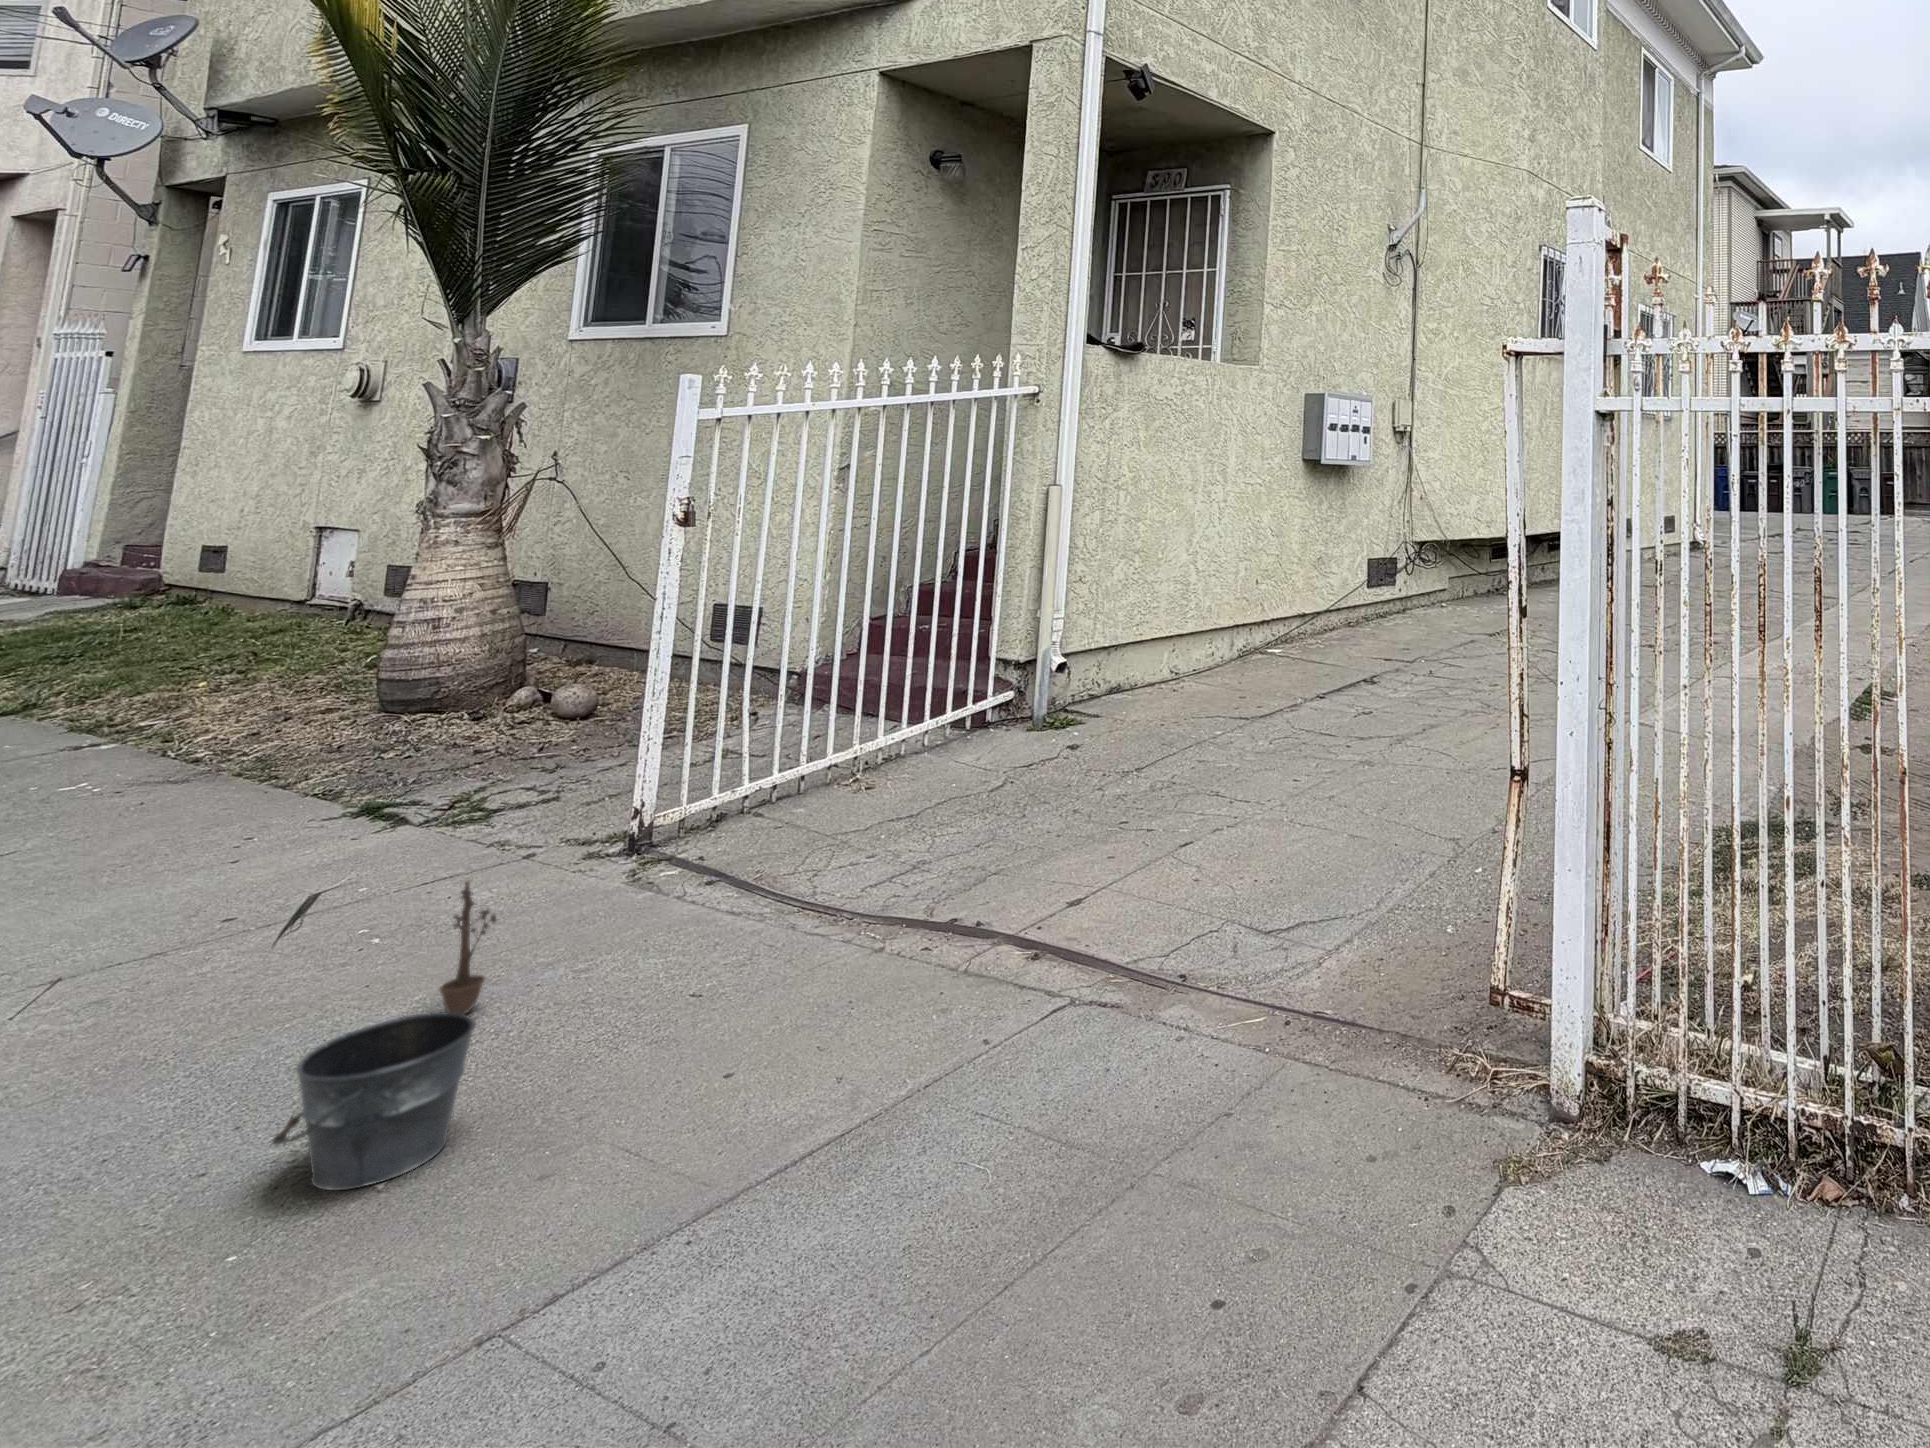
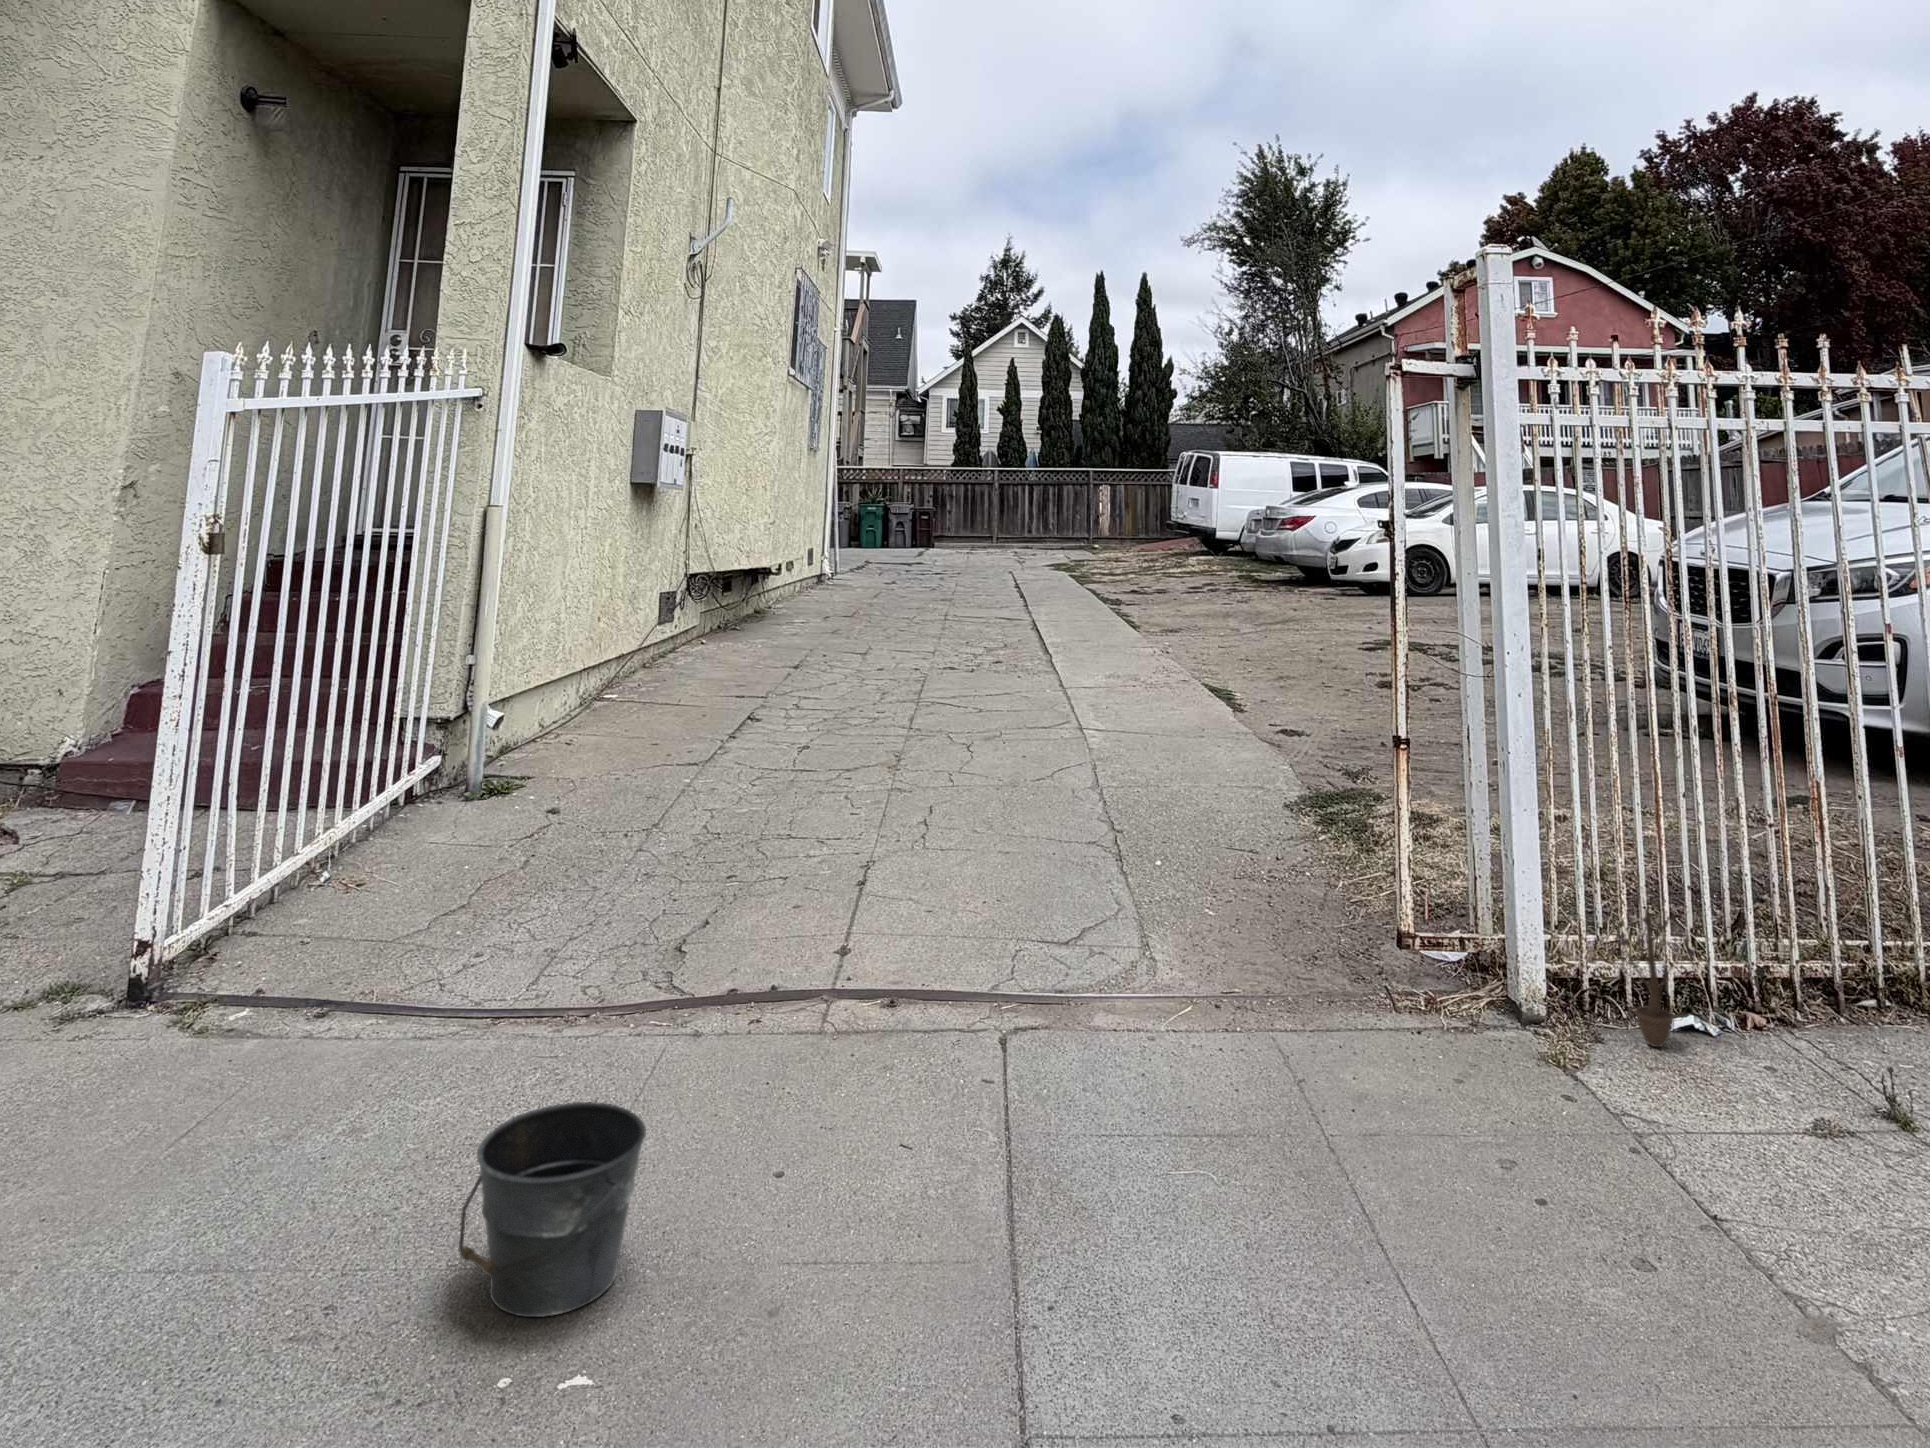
decorative plant: present [440,881,496,1014] -> present [1596,908,1695,1047]

